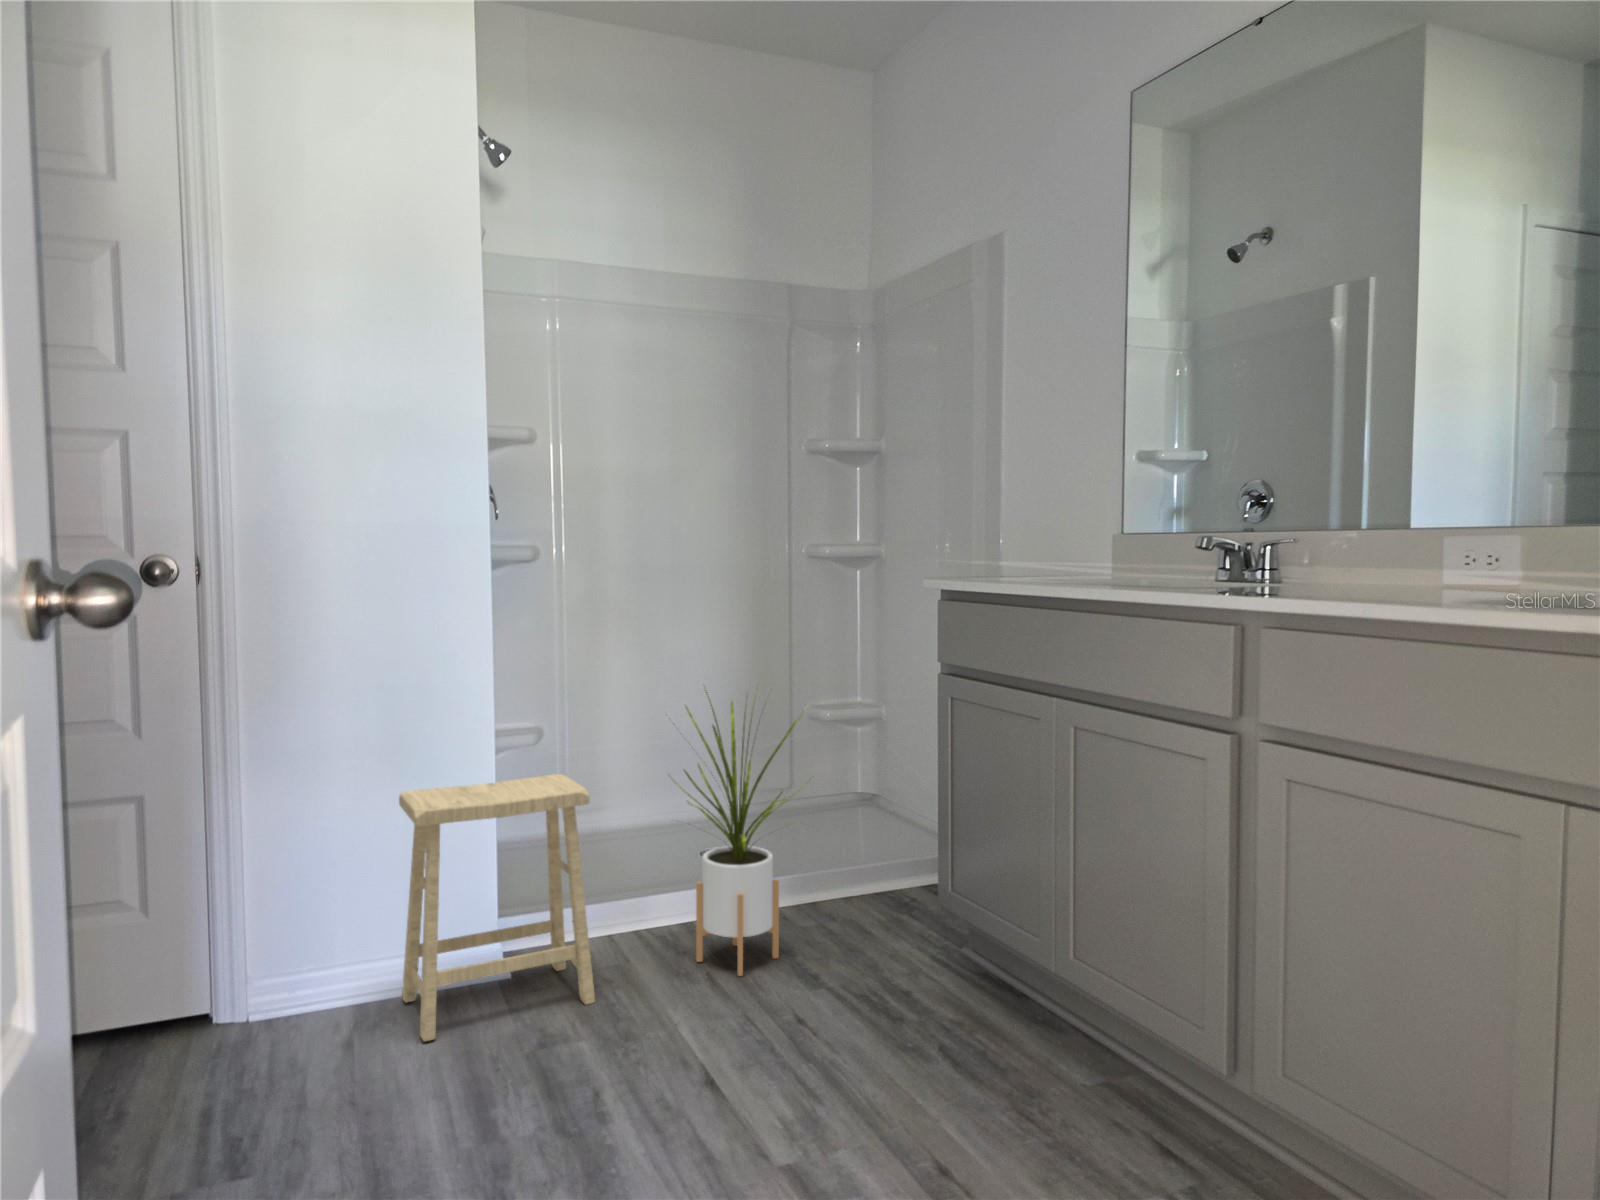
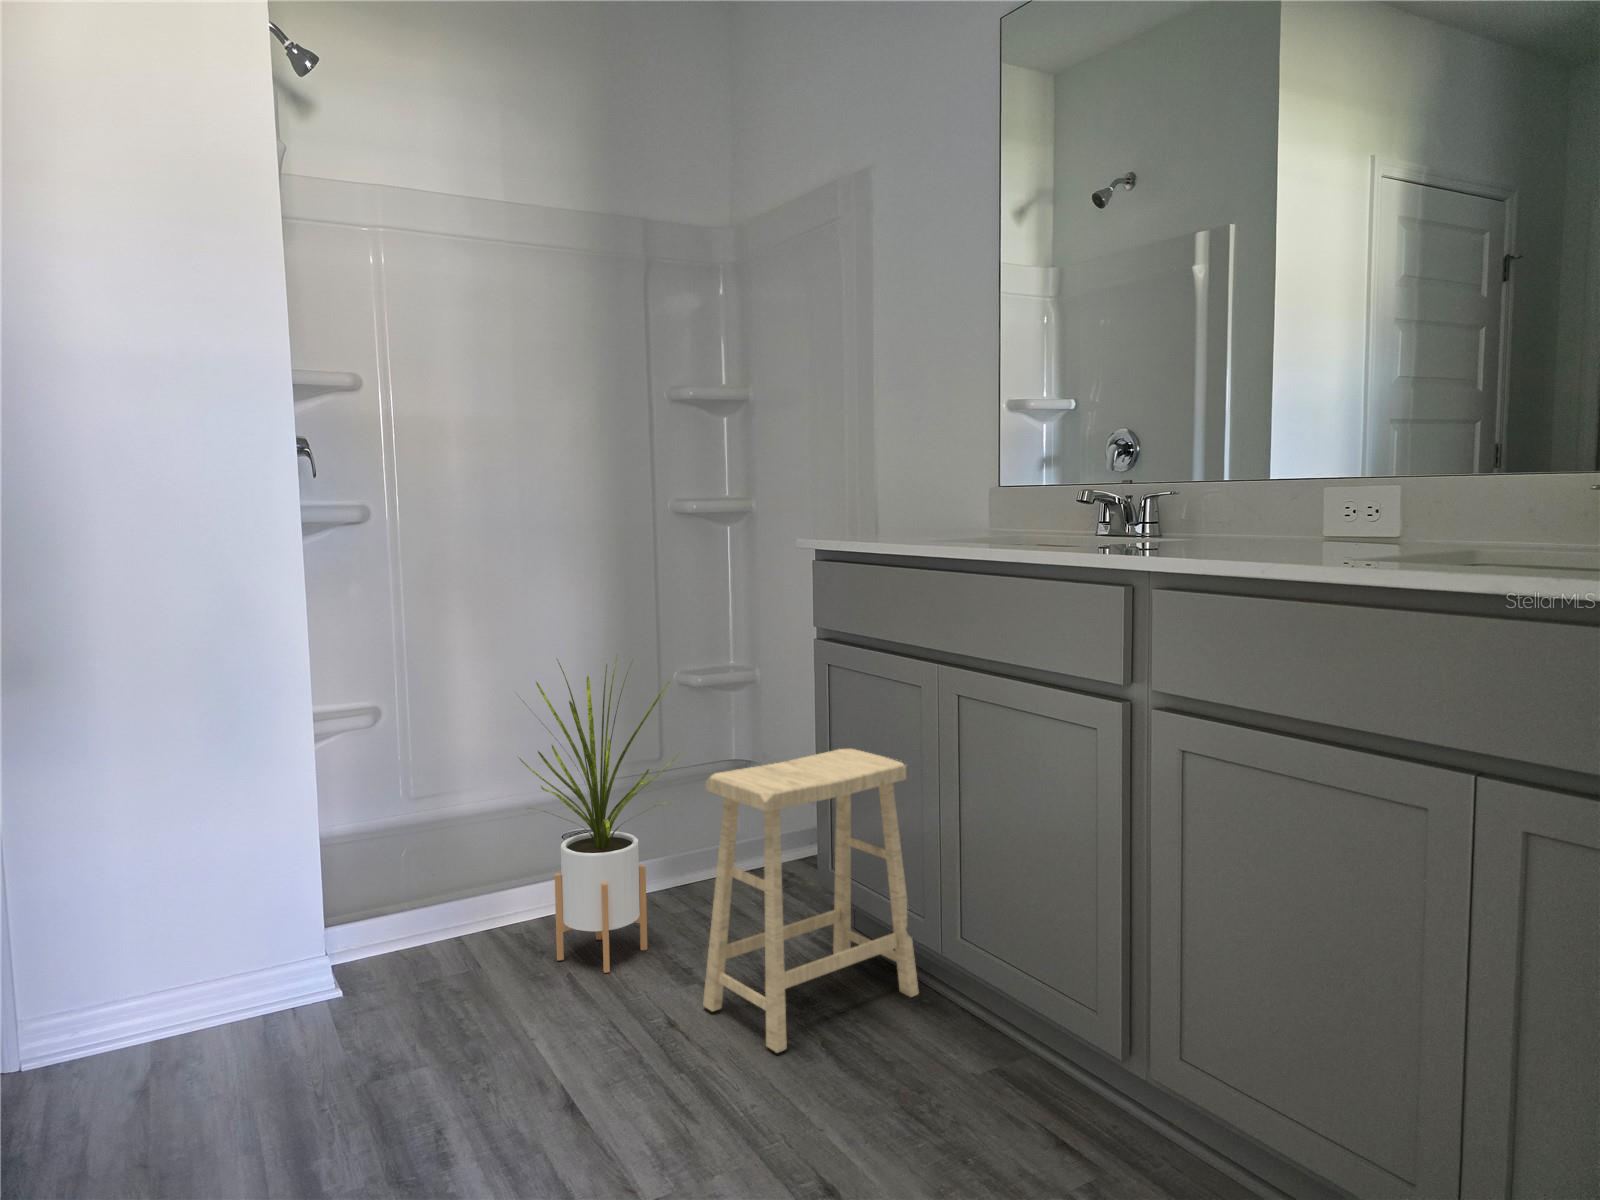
footstool: present [399,774,595,1041] -> present [703,749,919,1053]

